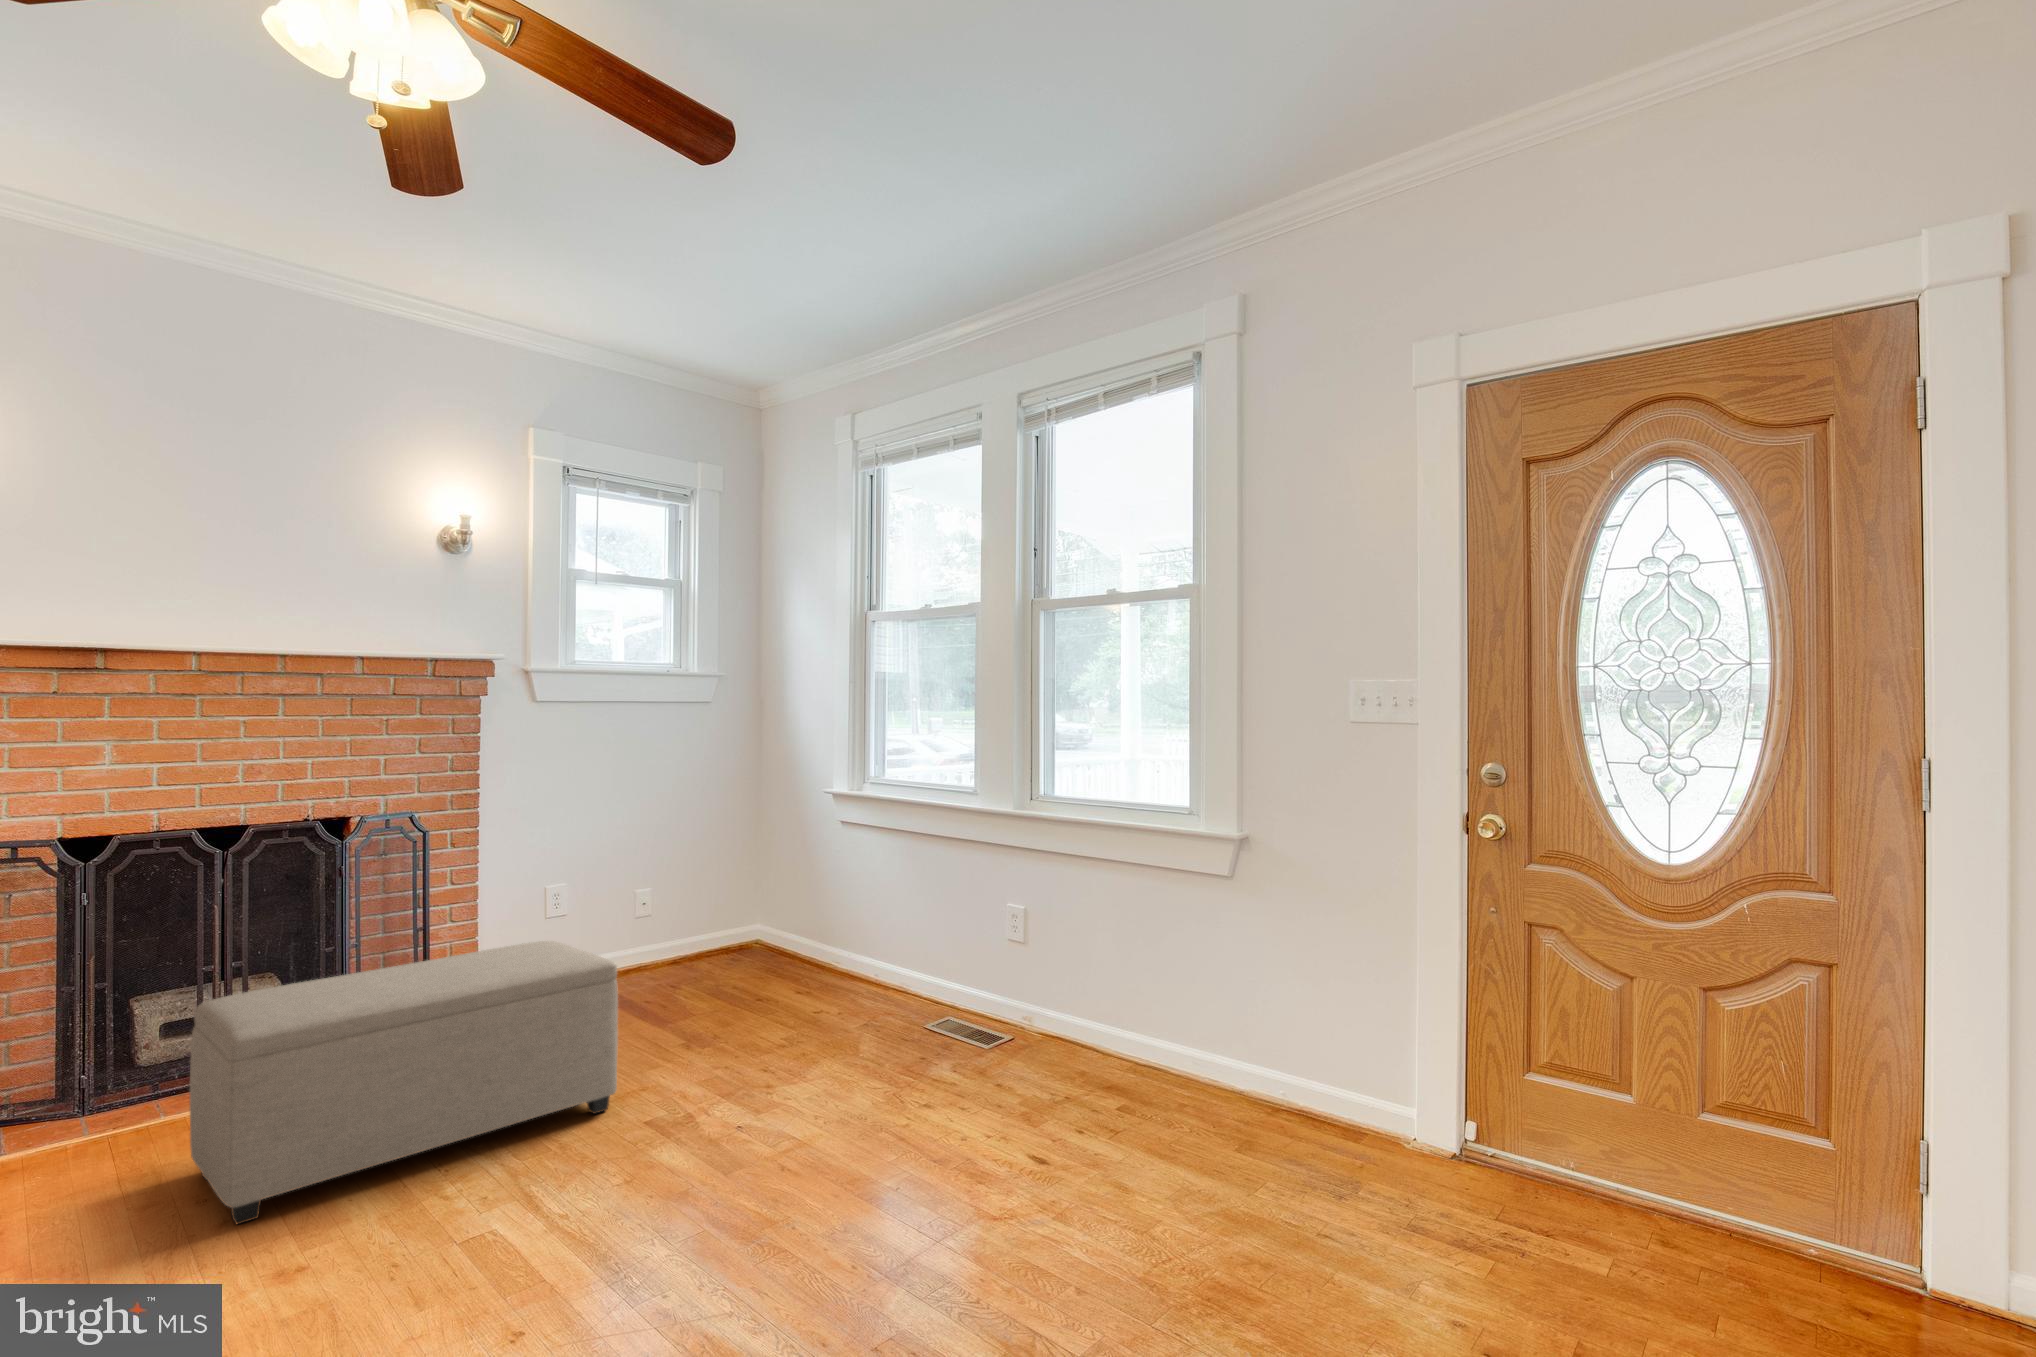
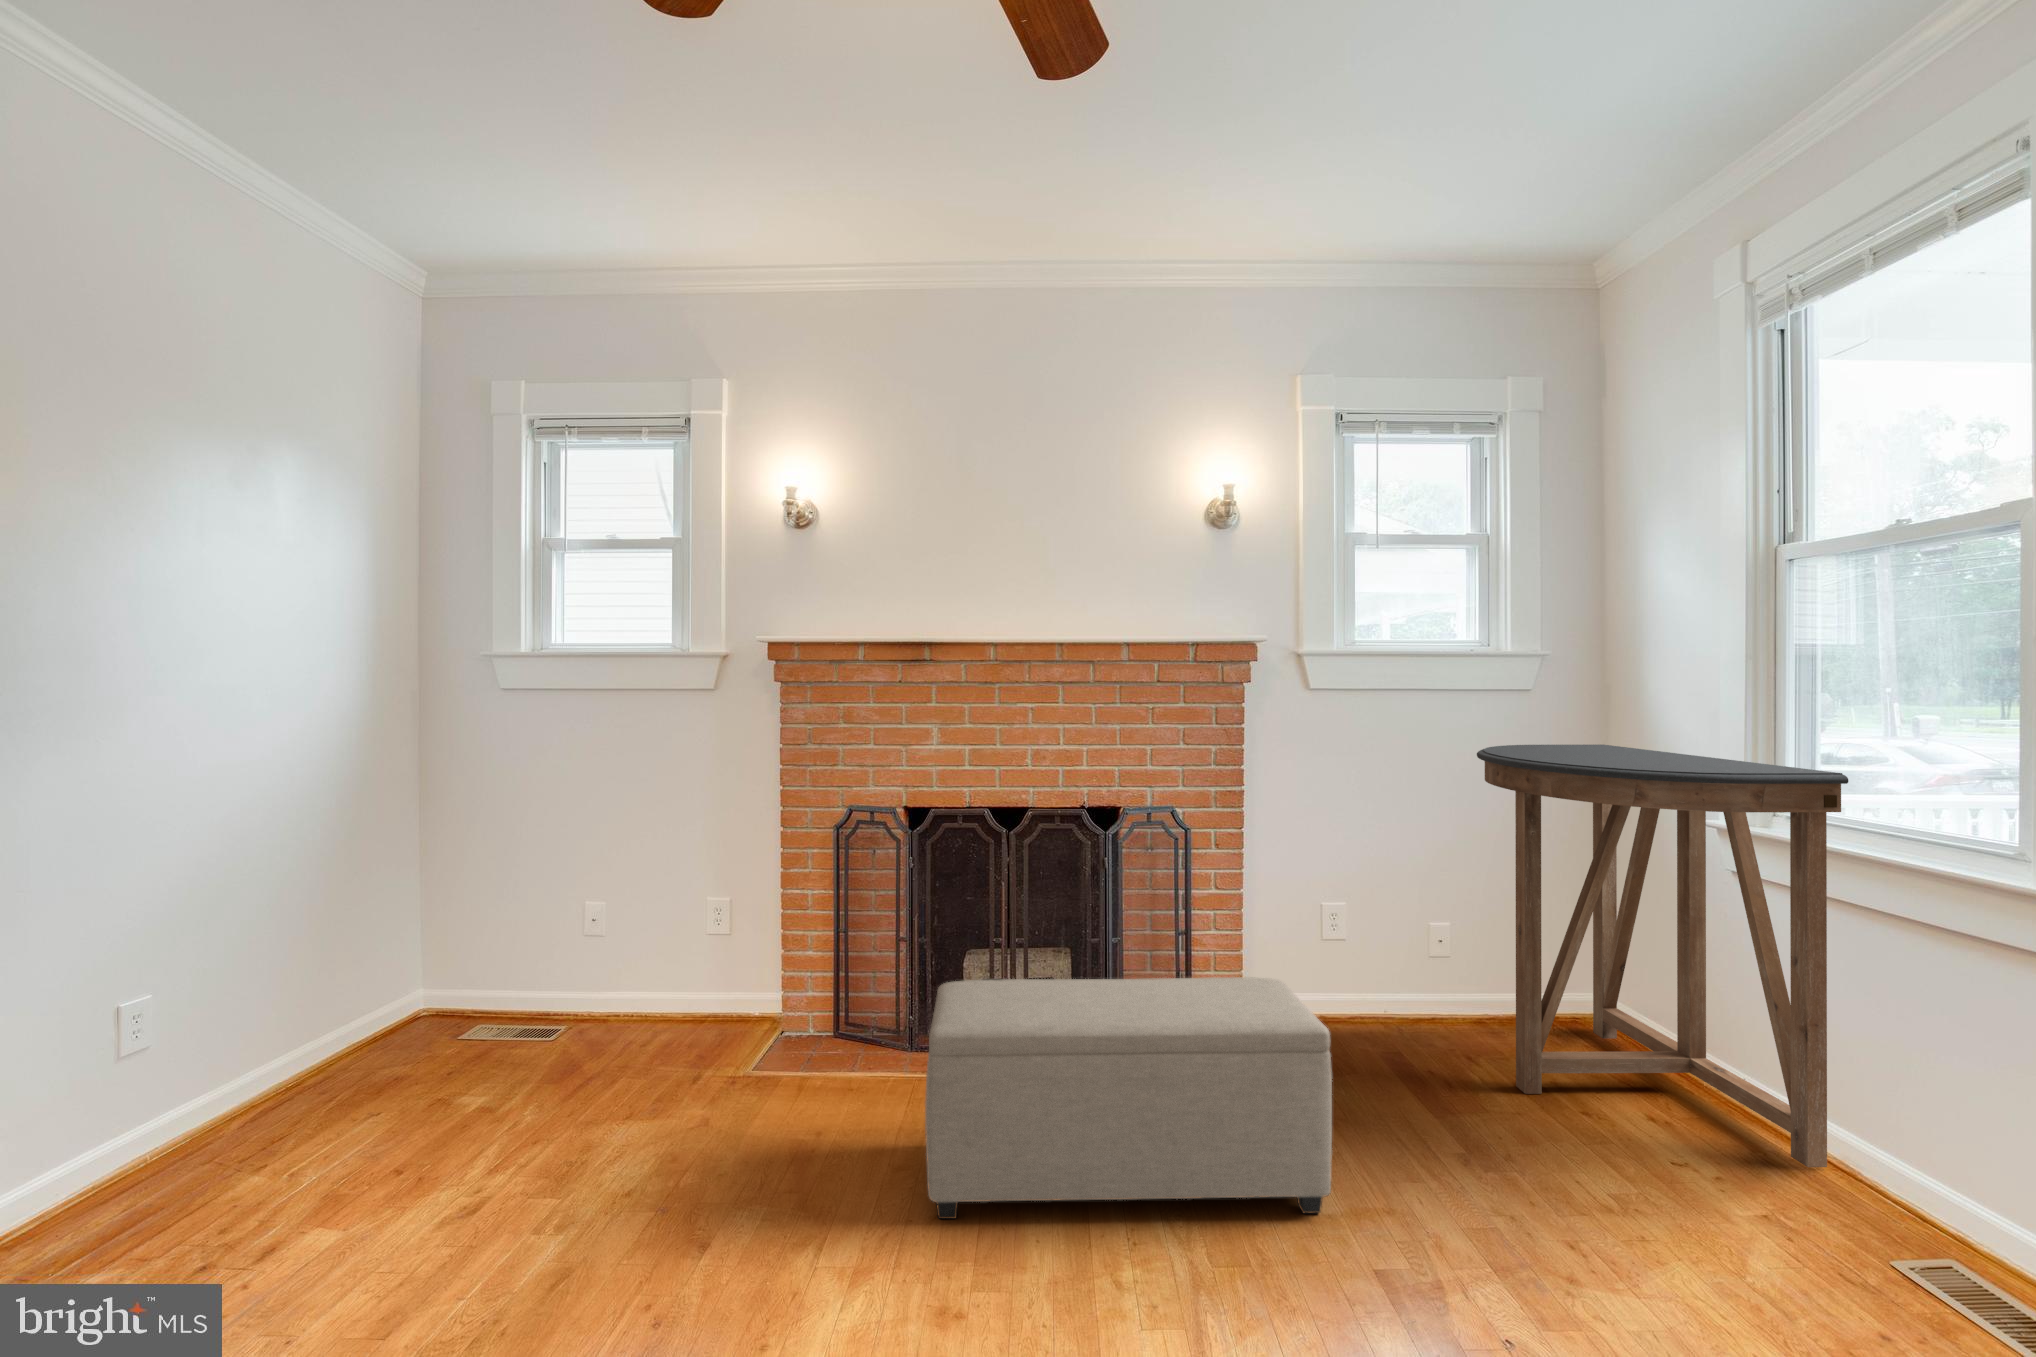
console table: none [682,741,920,1001] -> present [1477,744,1848,1167]

